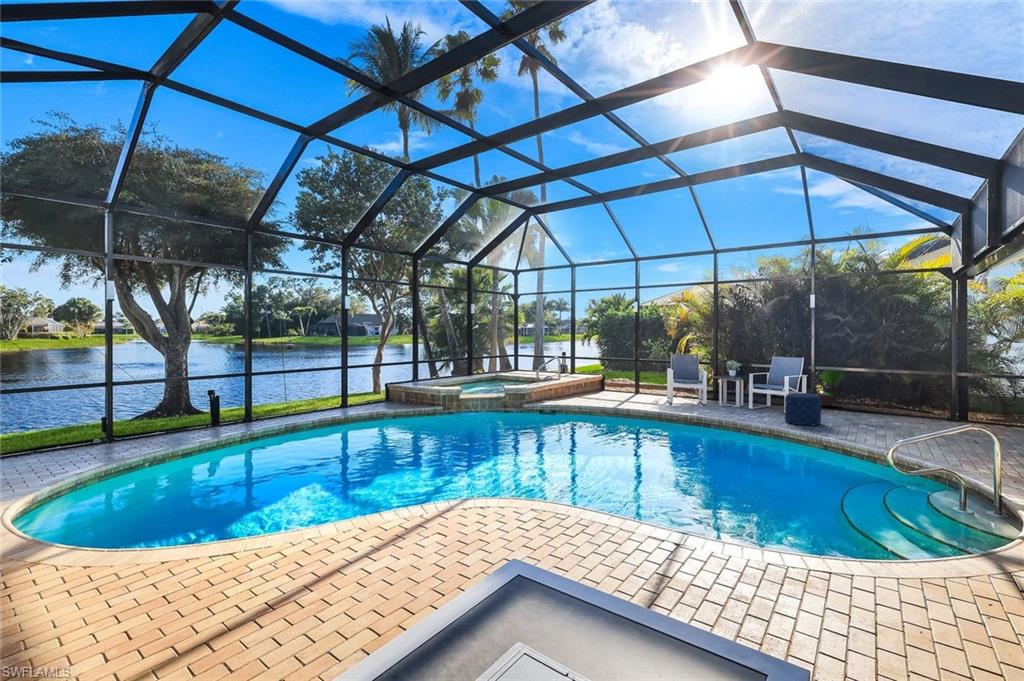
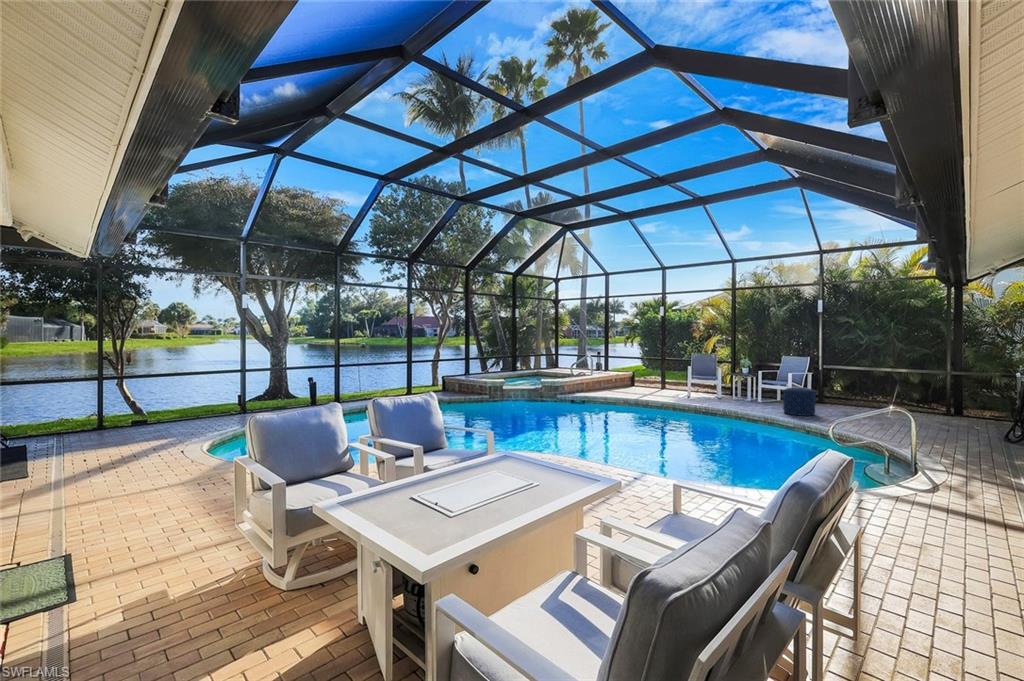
potted tree: present [816,369,843,406] -> none [824,365,850,402]

